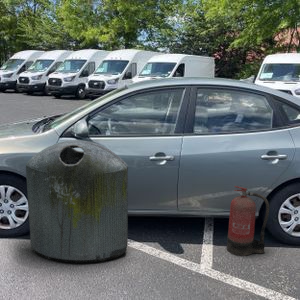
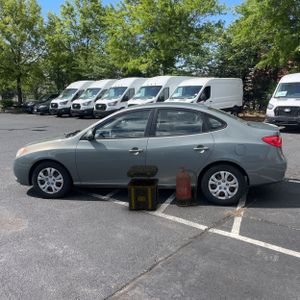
trash can: present [26,140,128,263] -> none [60,141,117,210]
toolbox: none [152,183,204,265] -> present [127,165,159,210]

